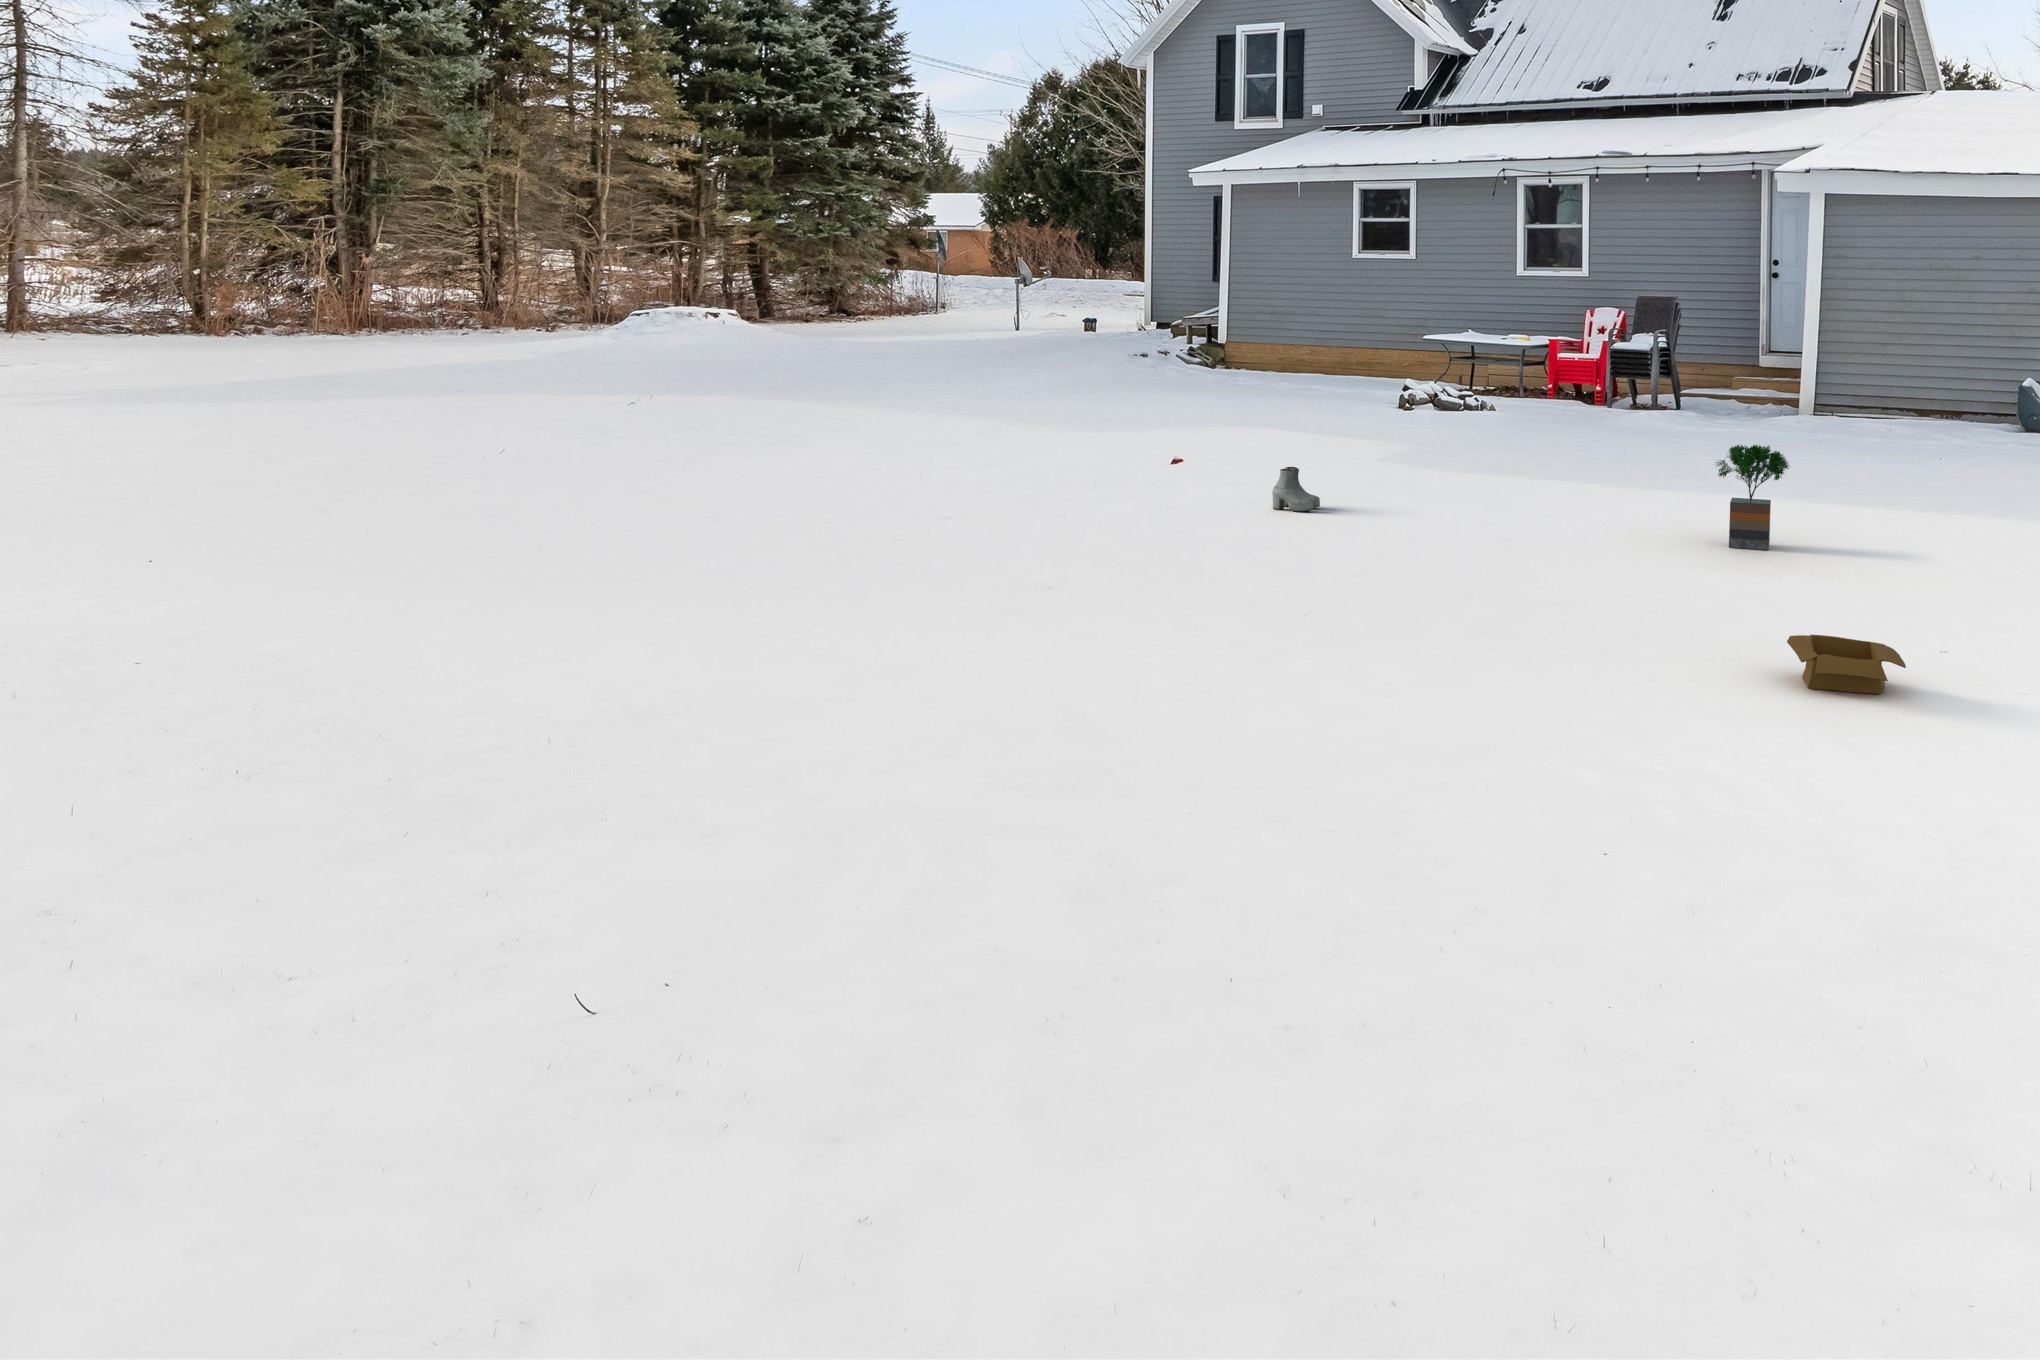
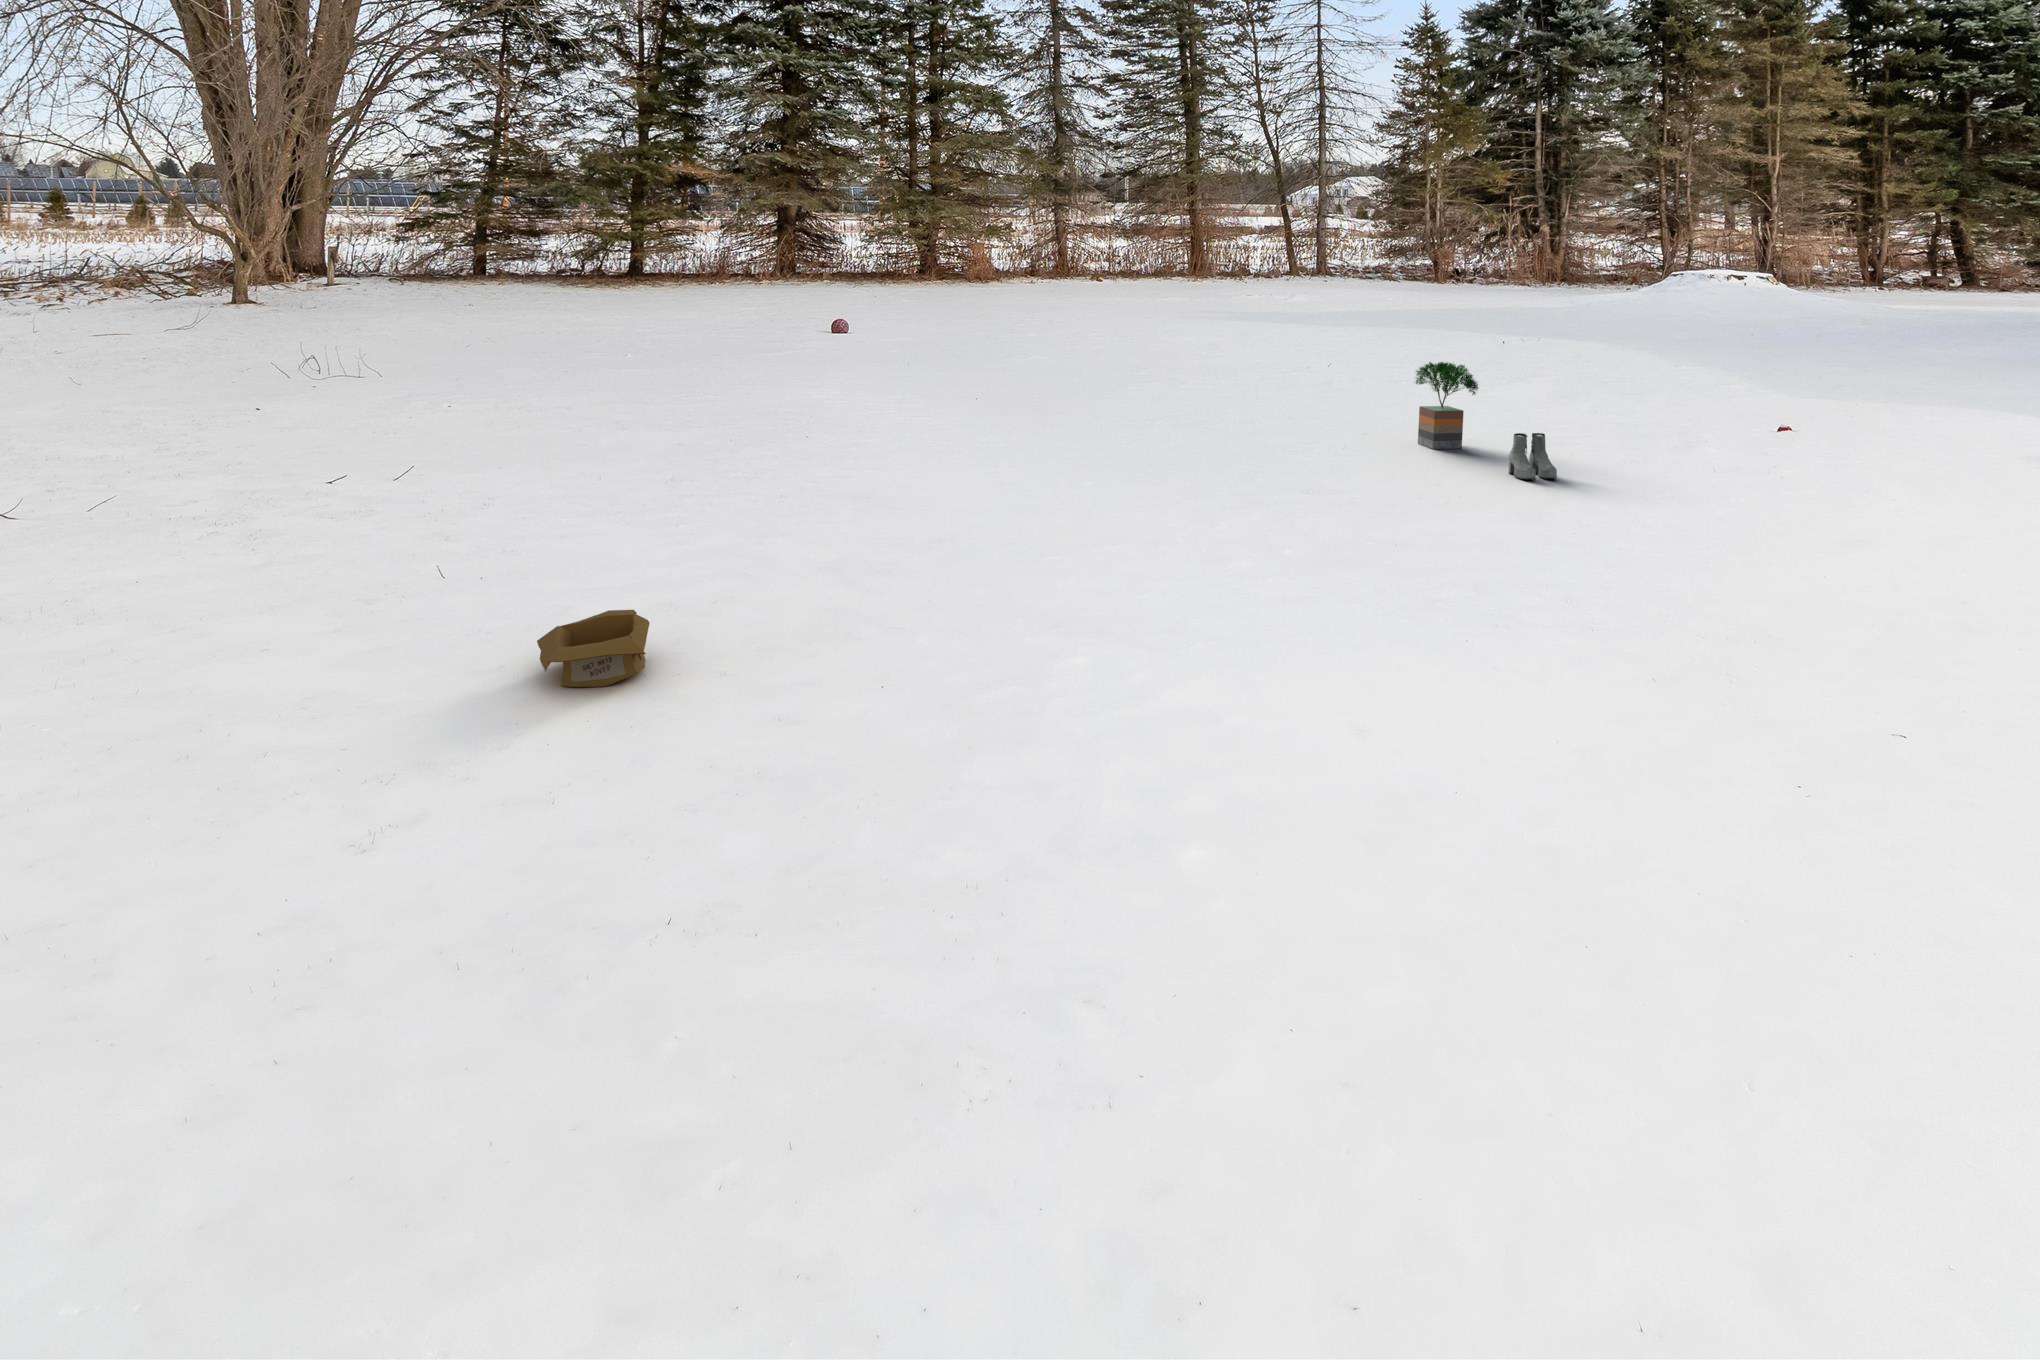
potted tree: present [1716,445,1789,550] -> present [1415,362,1478,449]
cardboard box: present [1787,635,1906,694] -> present [537,610,650,687]

